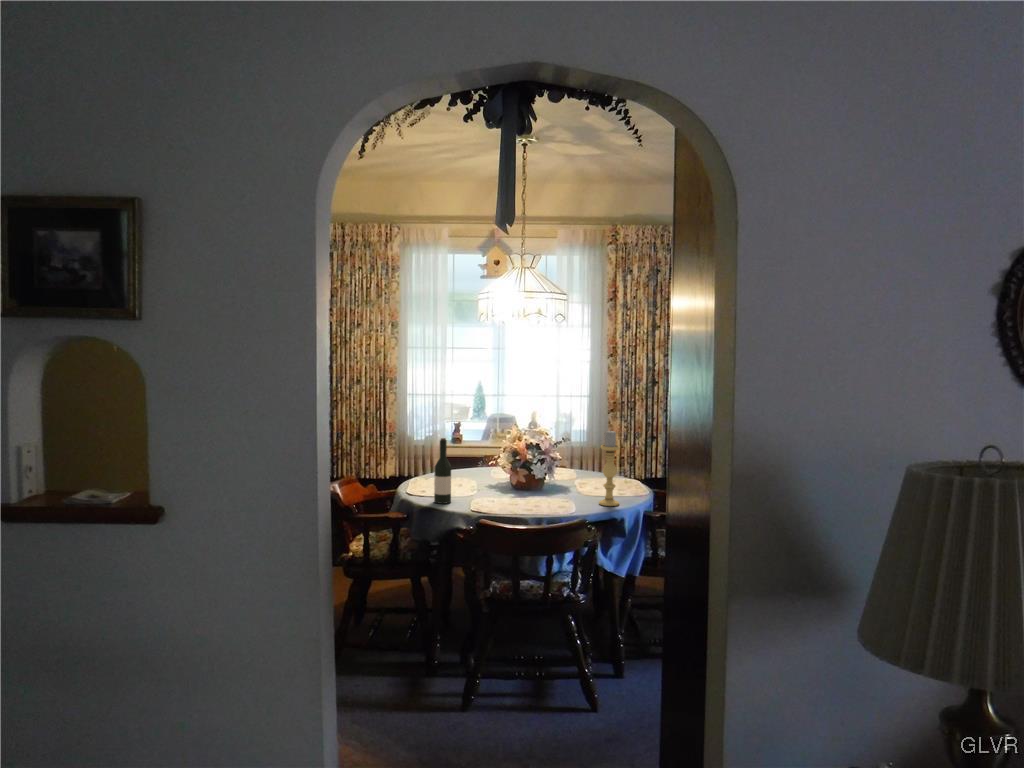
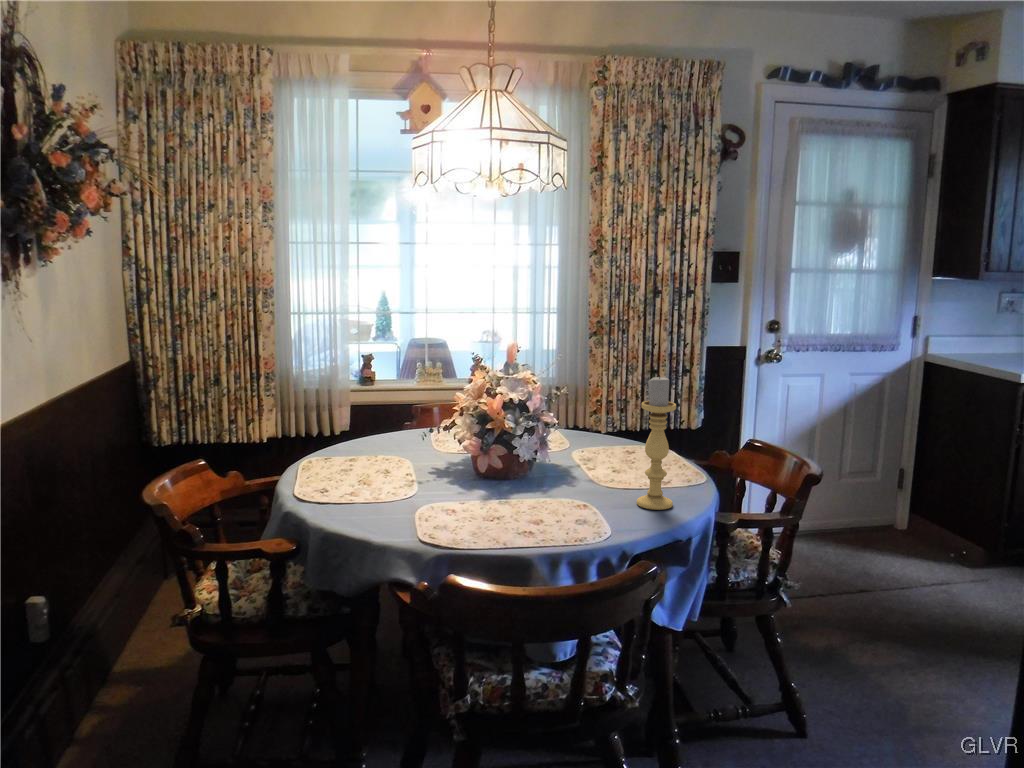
wine bottle: present [434,438,451,504] -> none [341,398,374,519]

